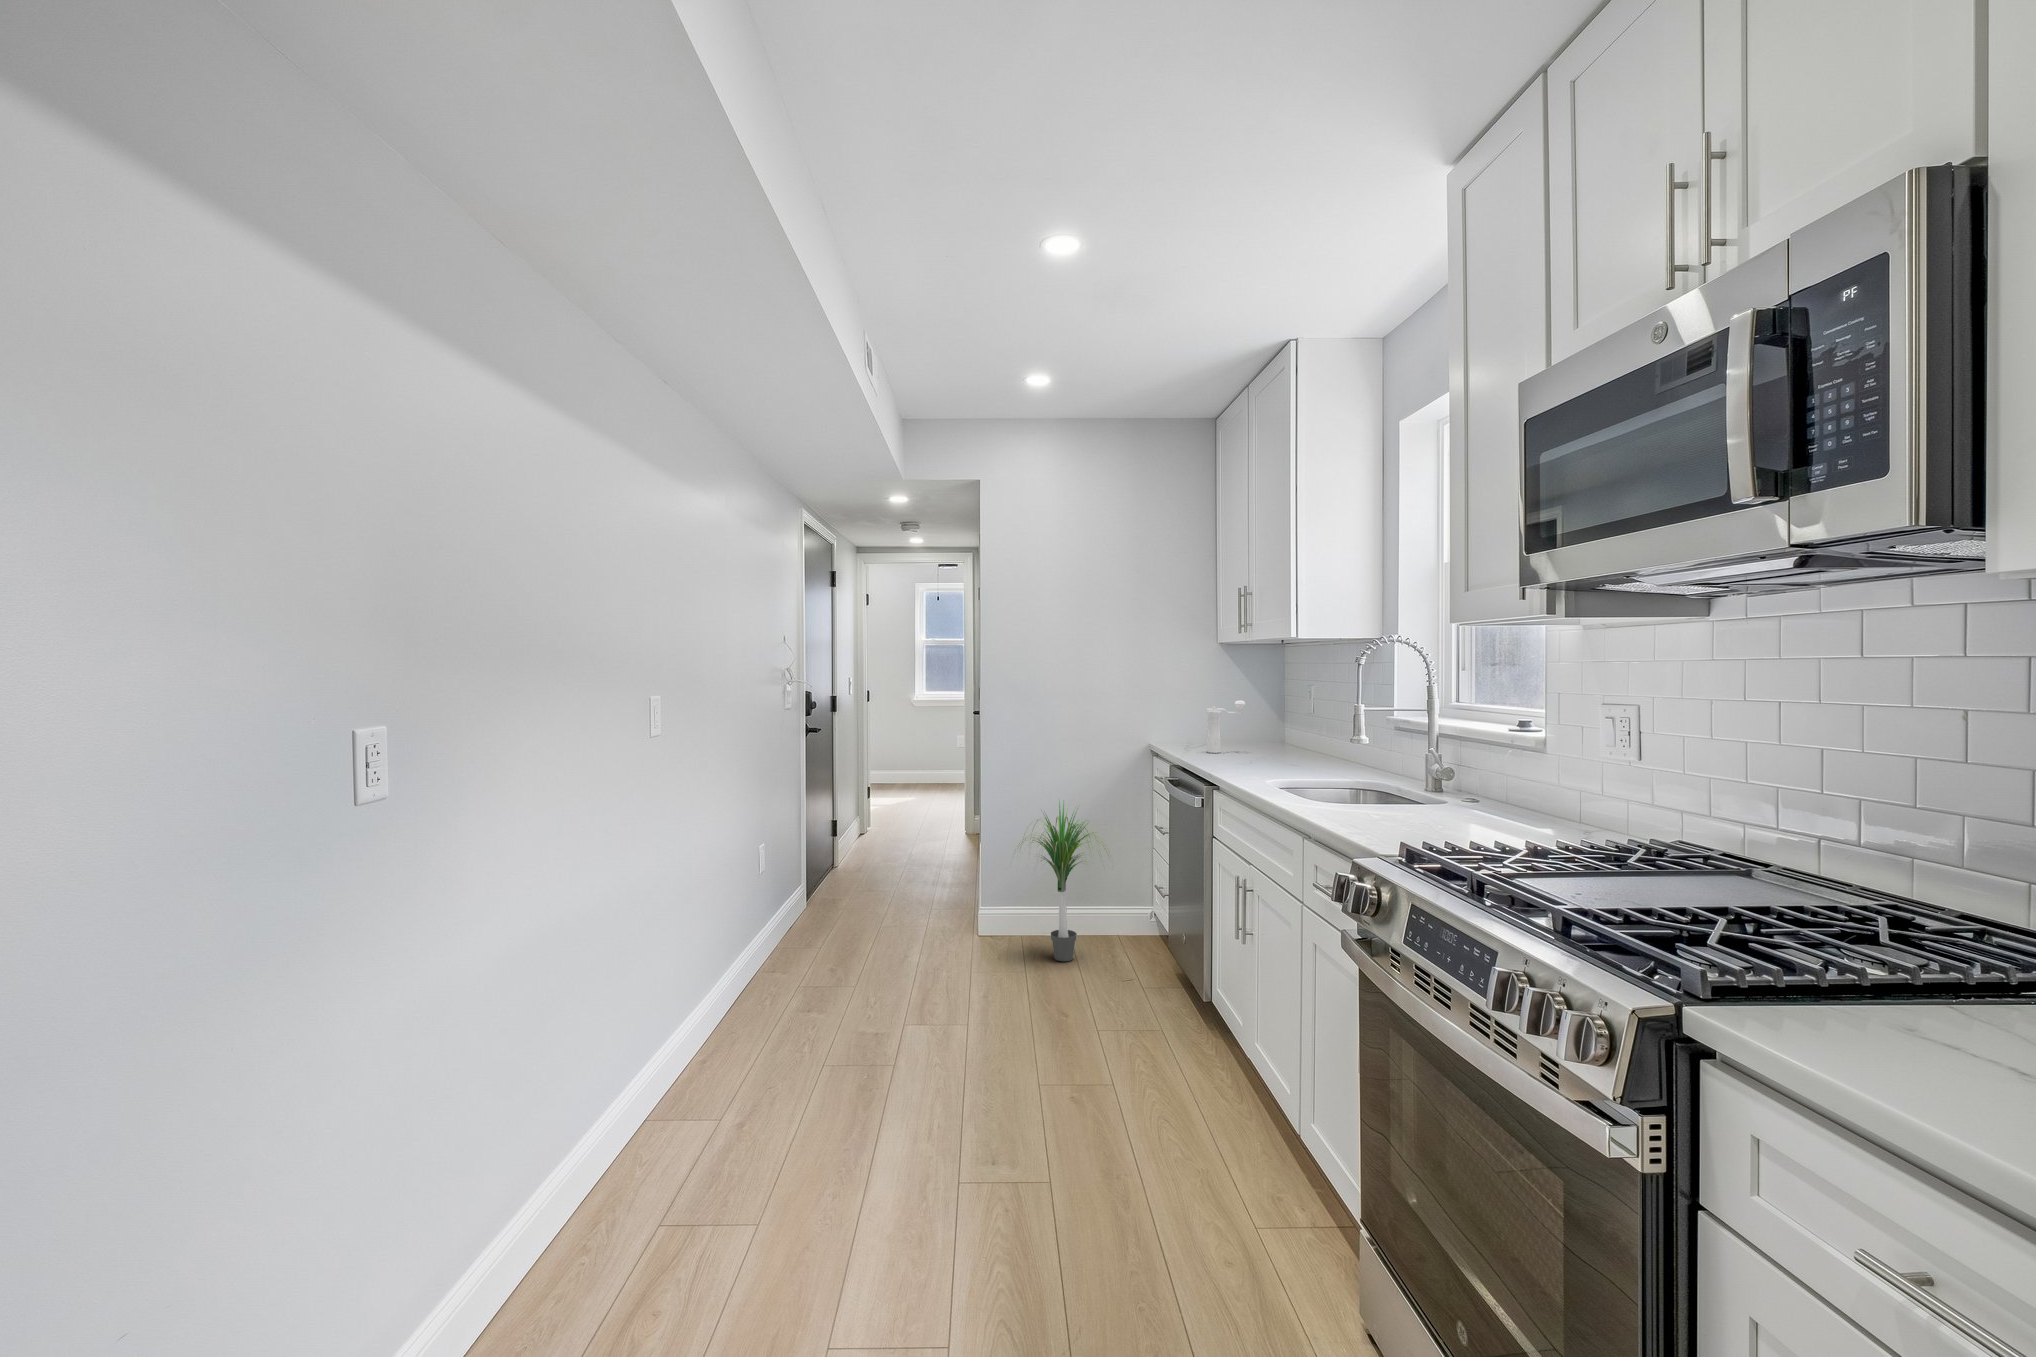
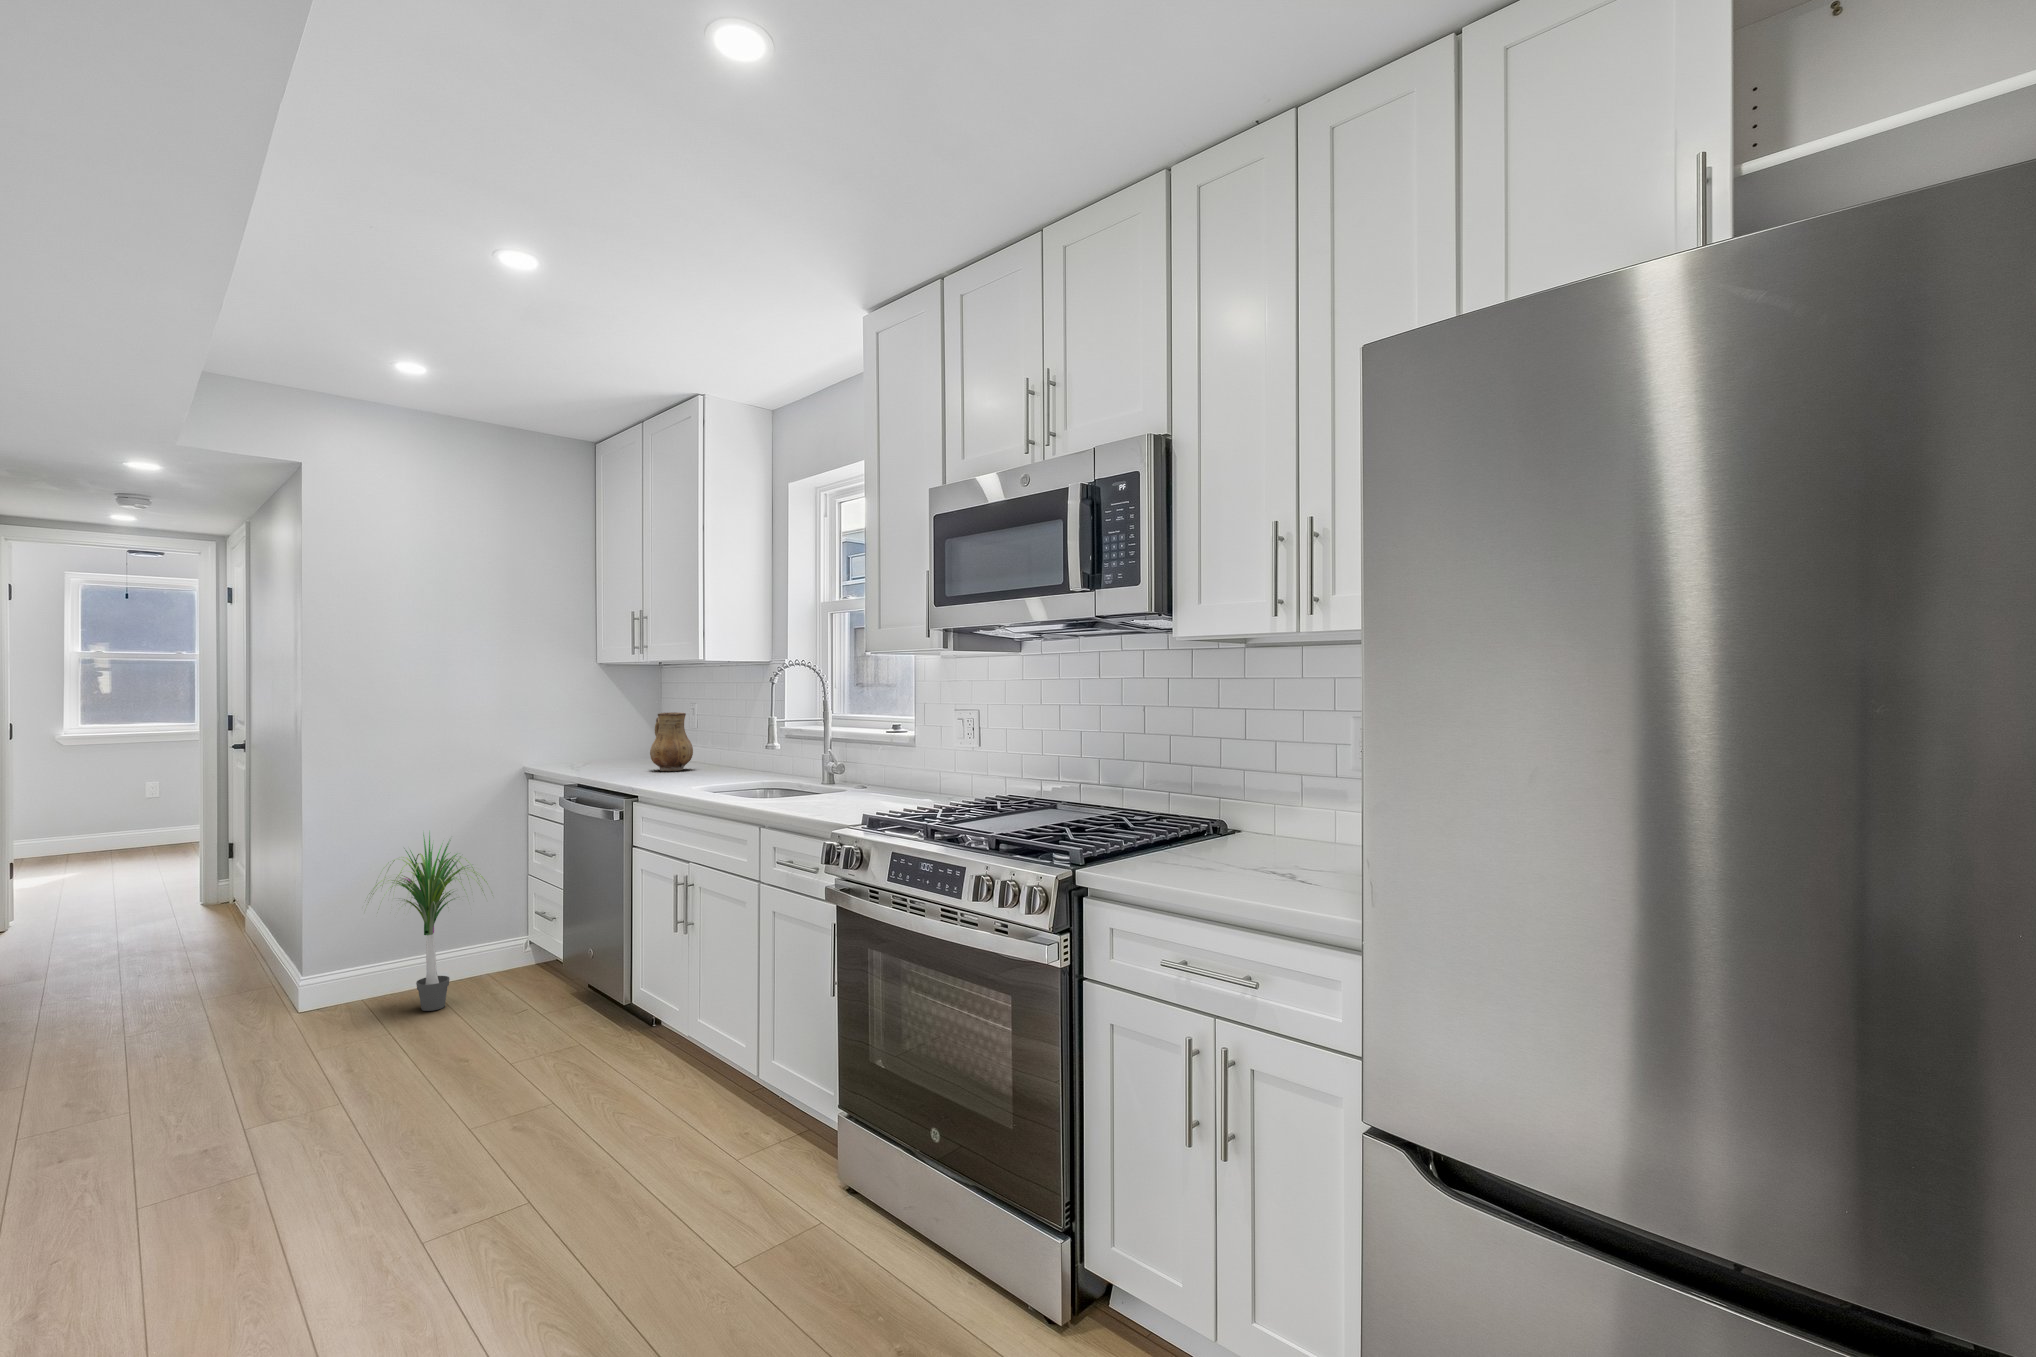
ceramic pitcher: none [1258,695,1303,758] -> present [650,712,693,771]
pepper mill: present [1206,701,1245,753] -> none [593,719,632,771]

